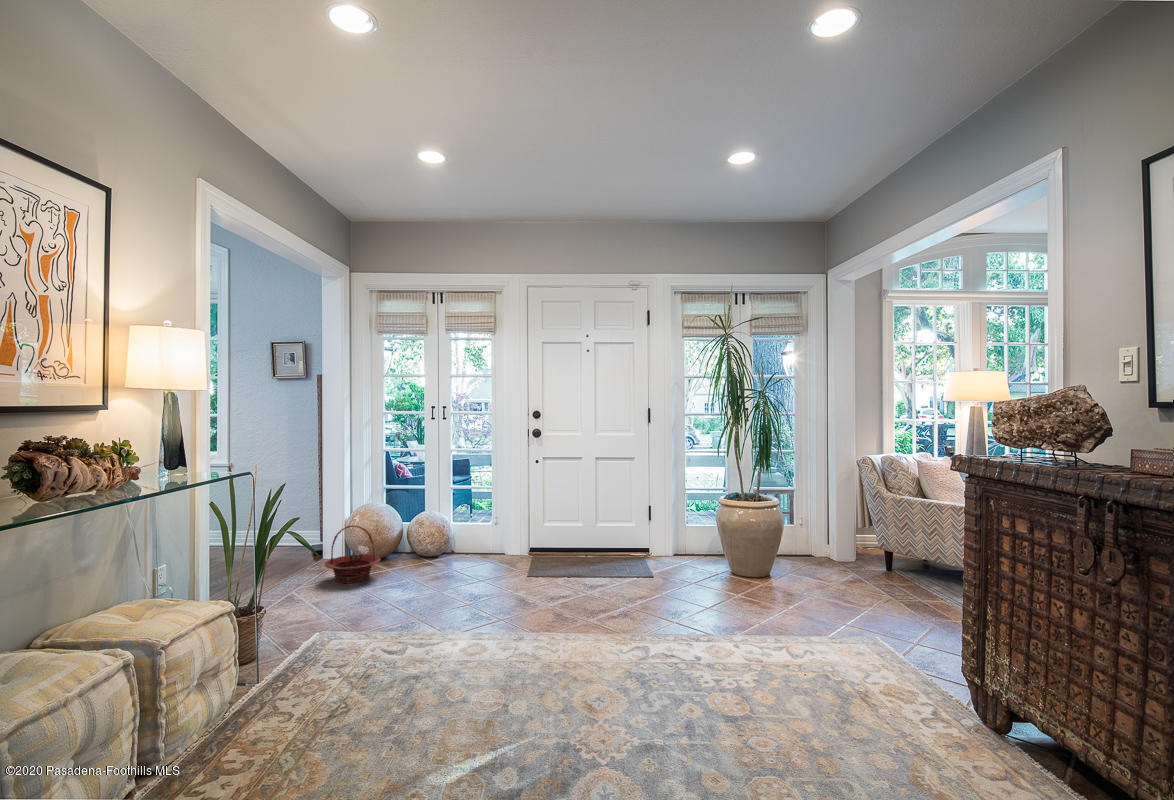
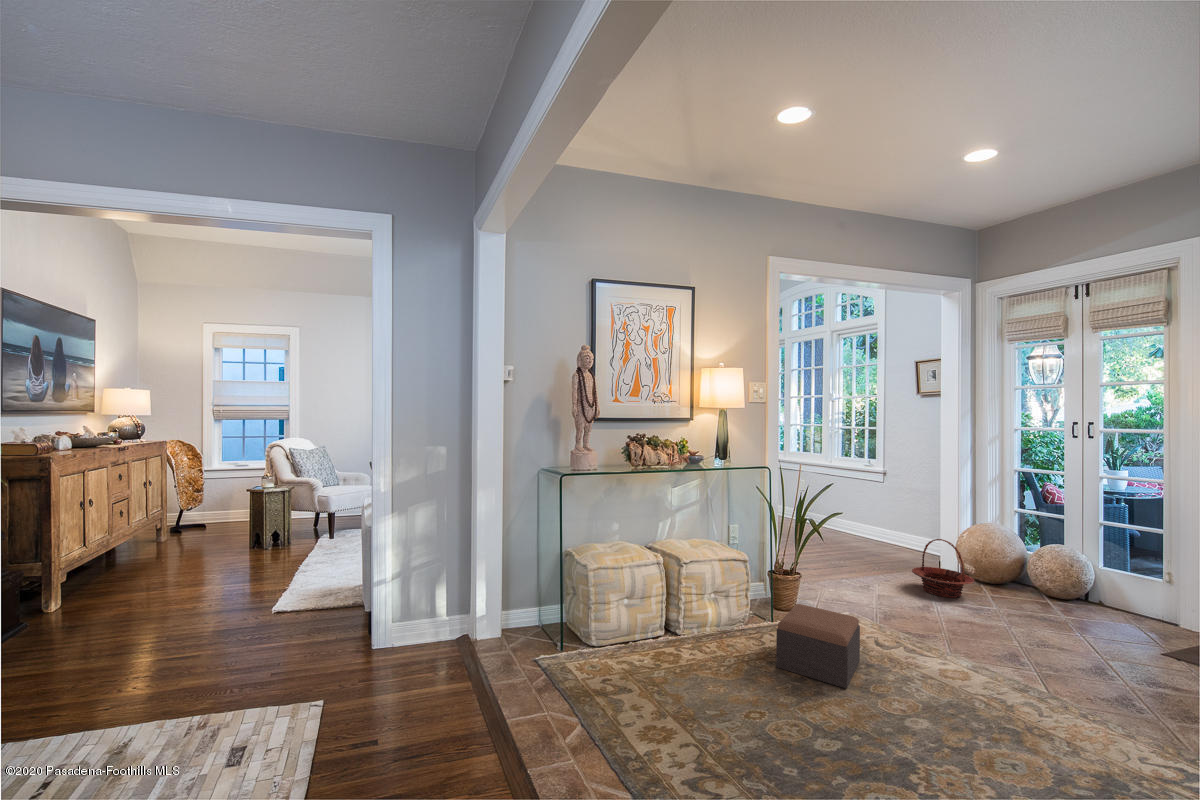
footstool: none [314,618,413,716] -> present [776,604,860,689]

